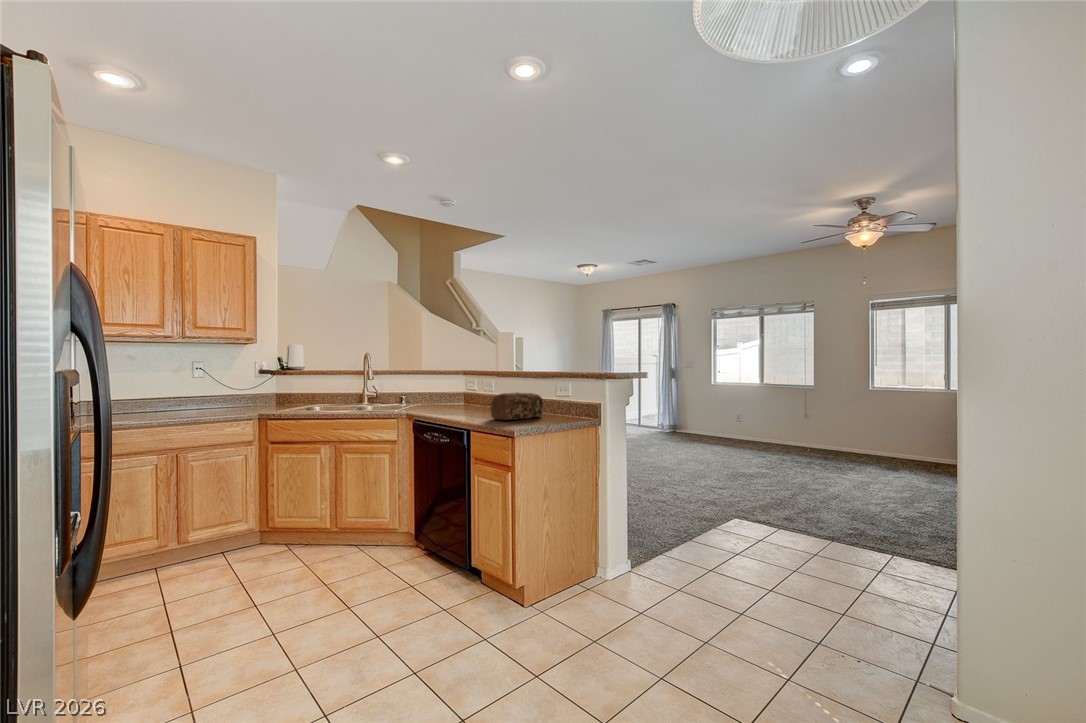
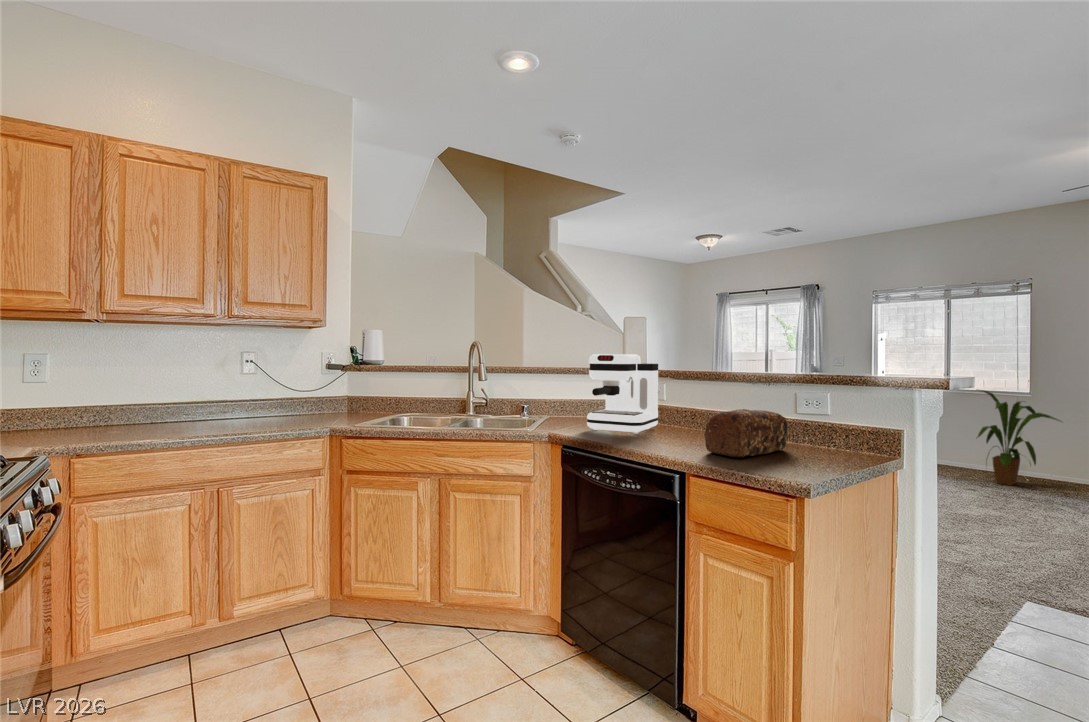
coffee maker: none [433,360,483,411] -> present [587,354,658,434]
house plant: none [771,382,829,452] -> present [977,390,1060,485]

